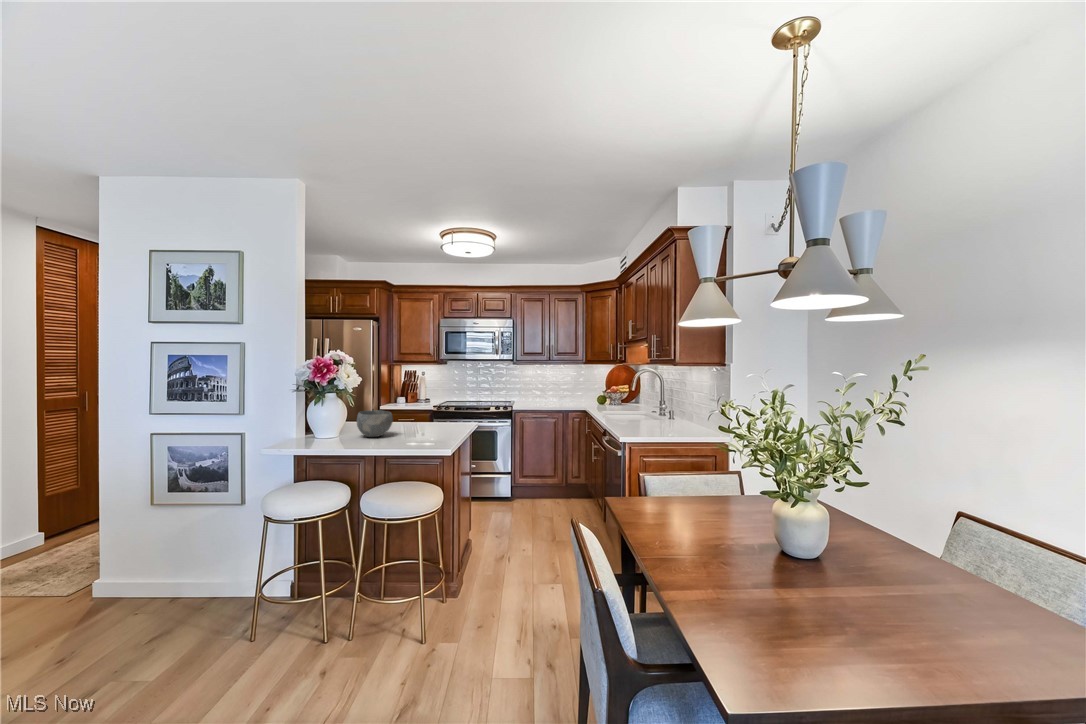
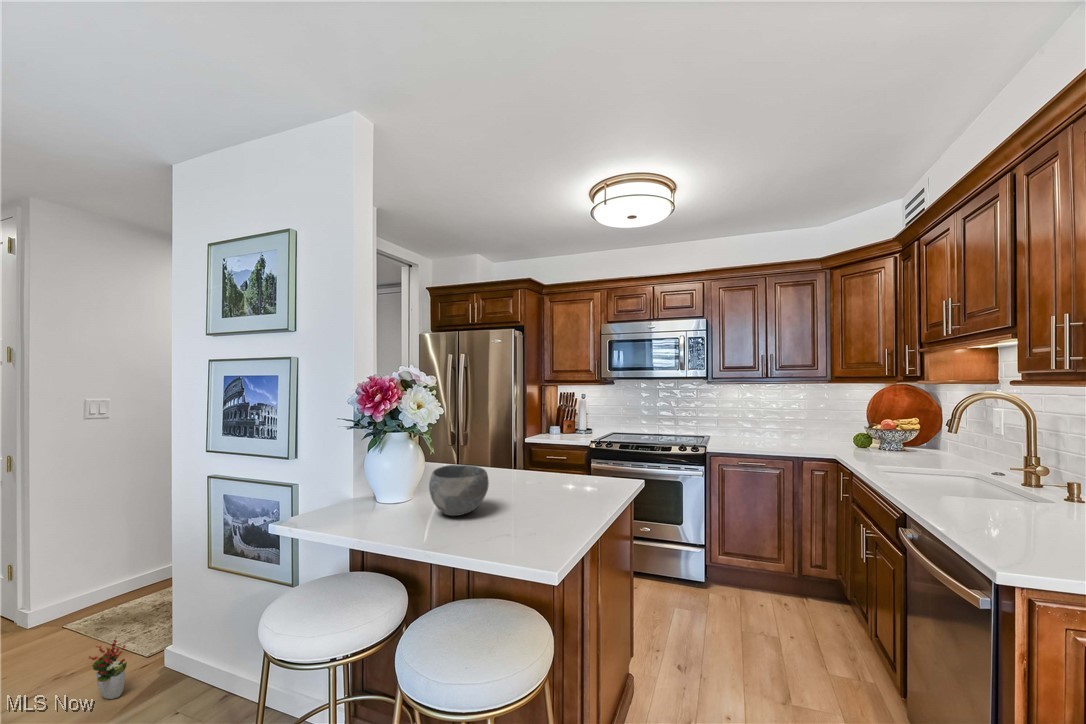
decorative plant: none [40,565,75,611] -> present [89,637,127,699]

